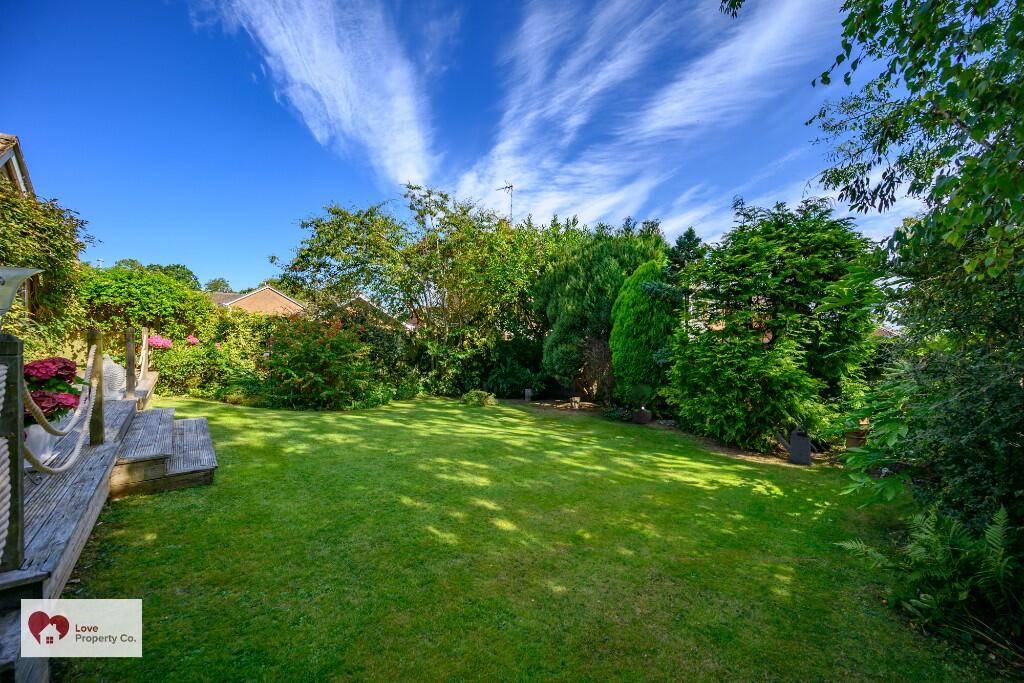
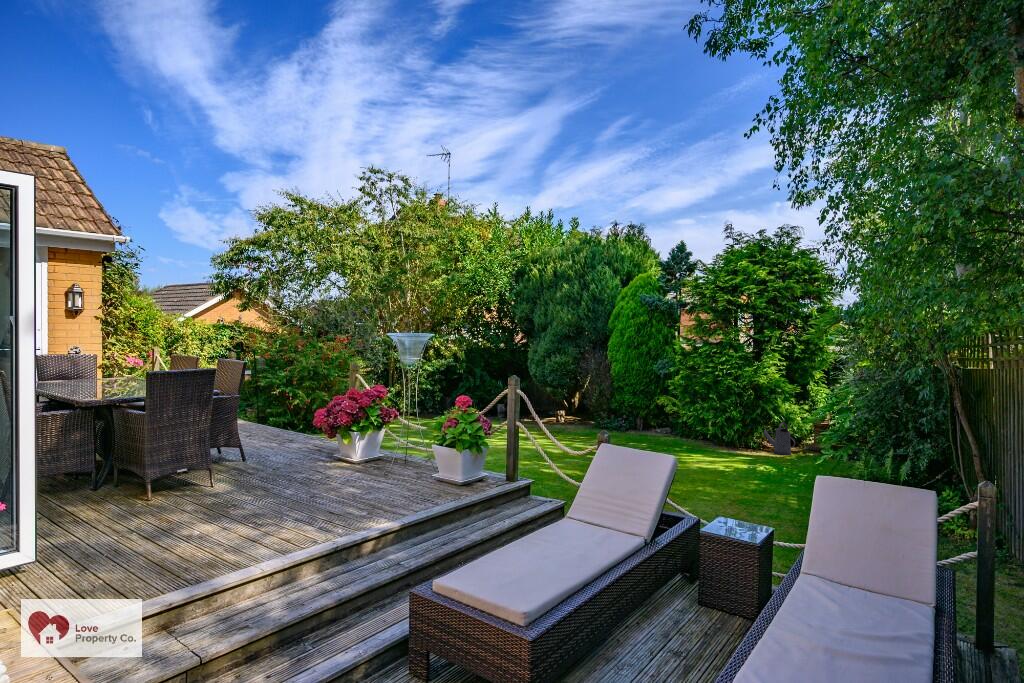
potted tree: present [629,385,652,424] -> none [630,391,655,432]

